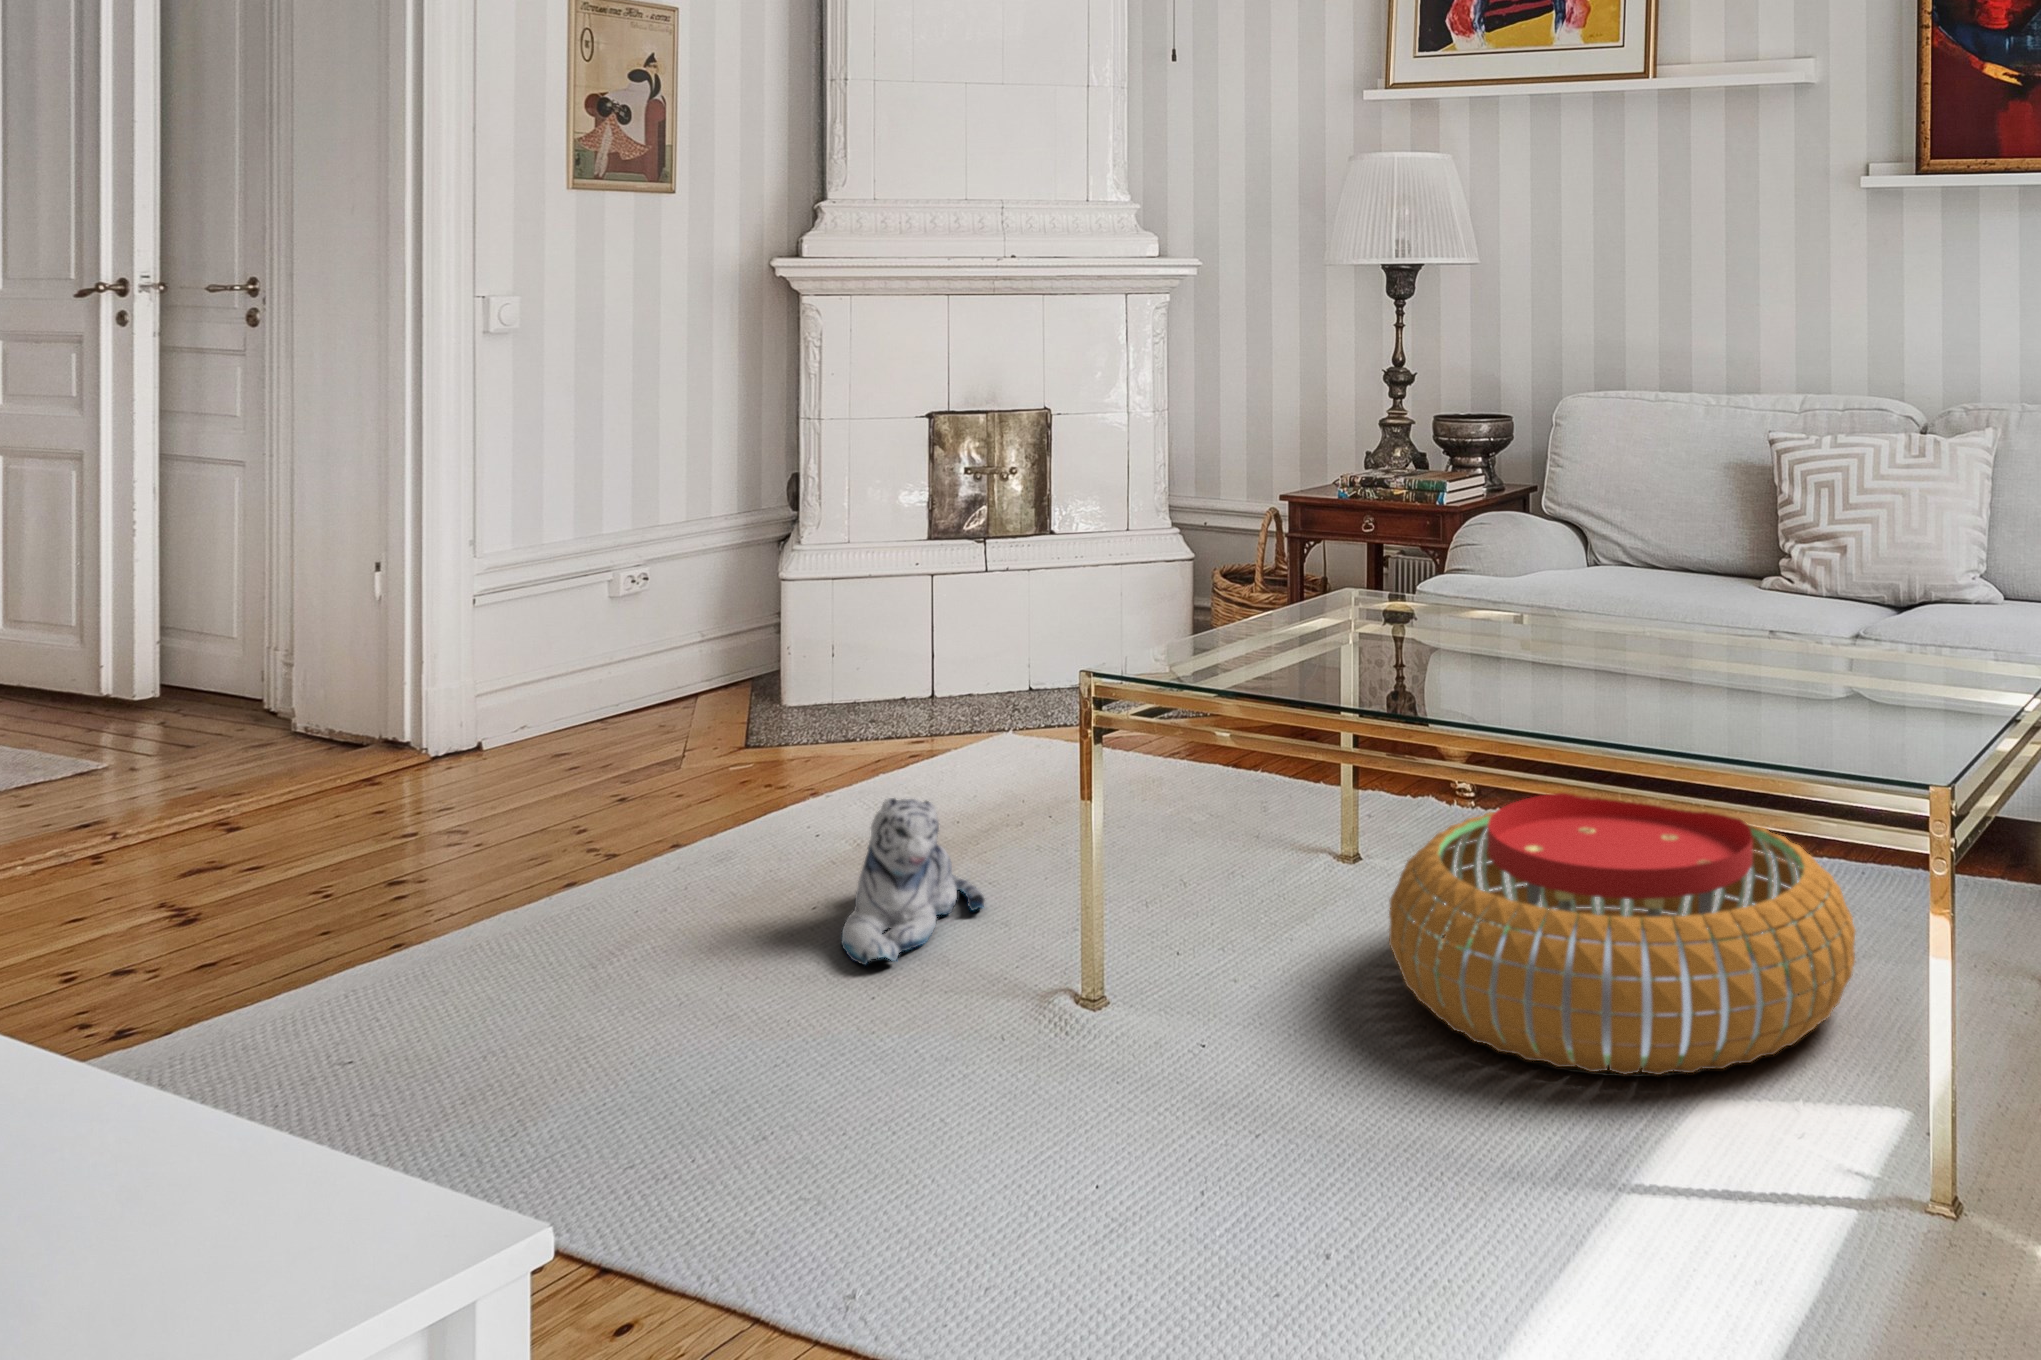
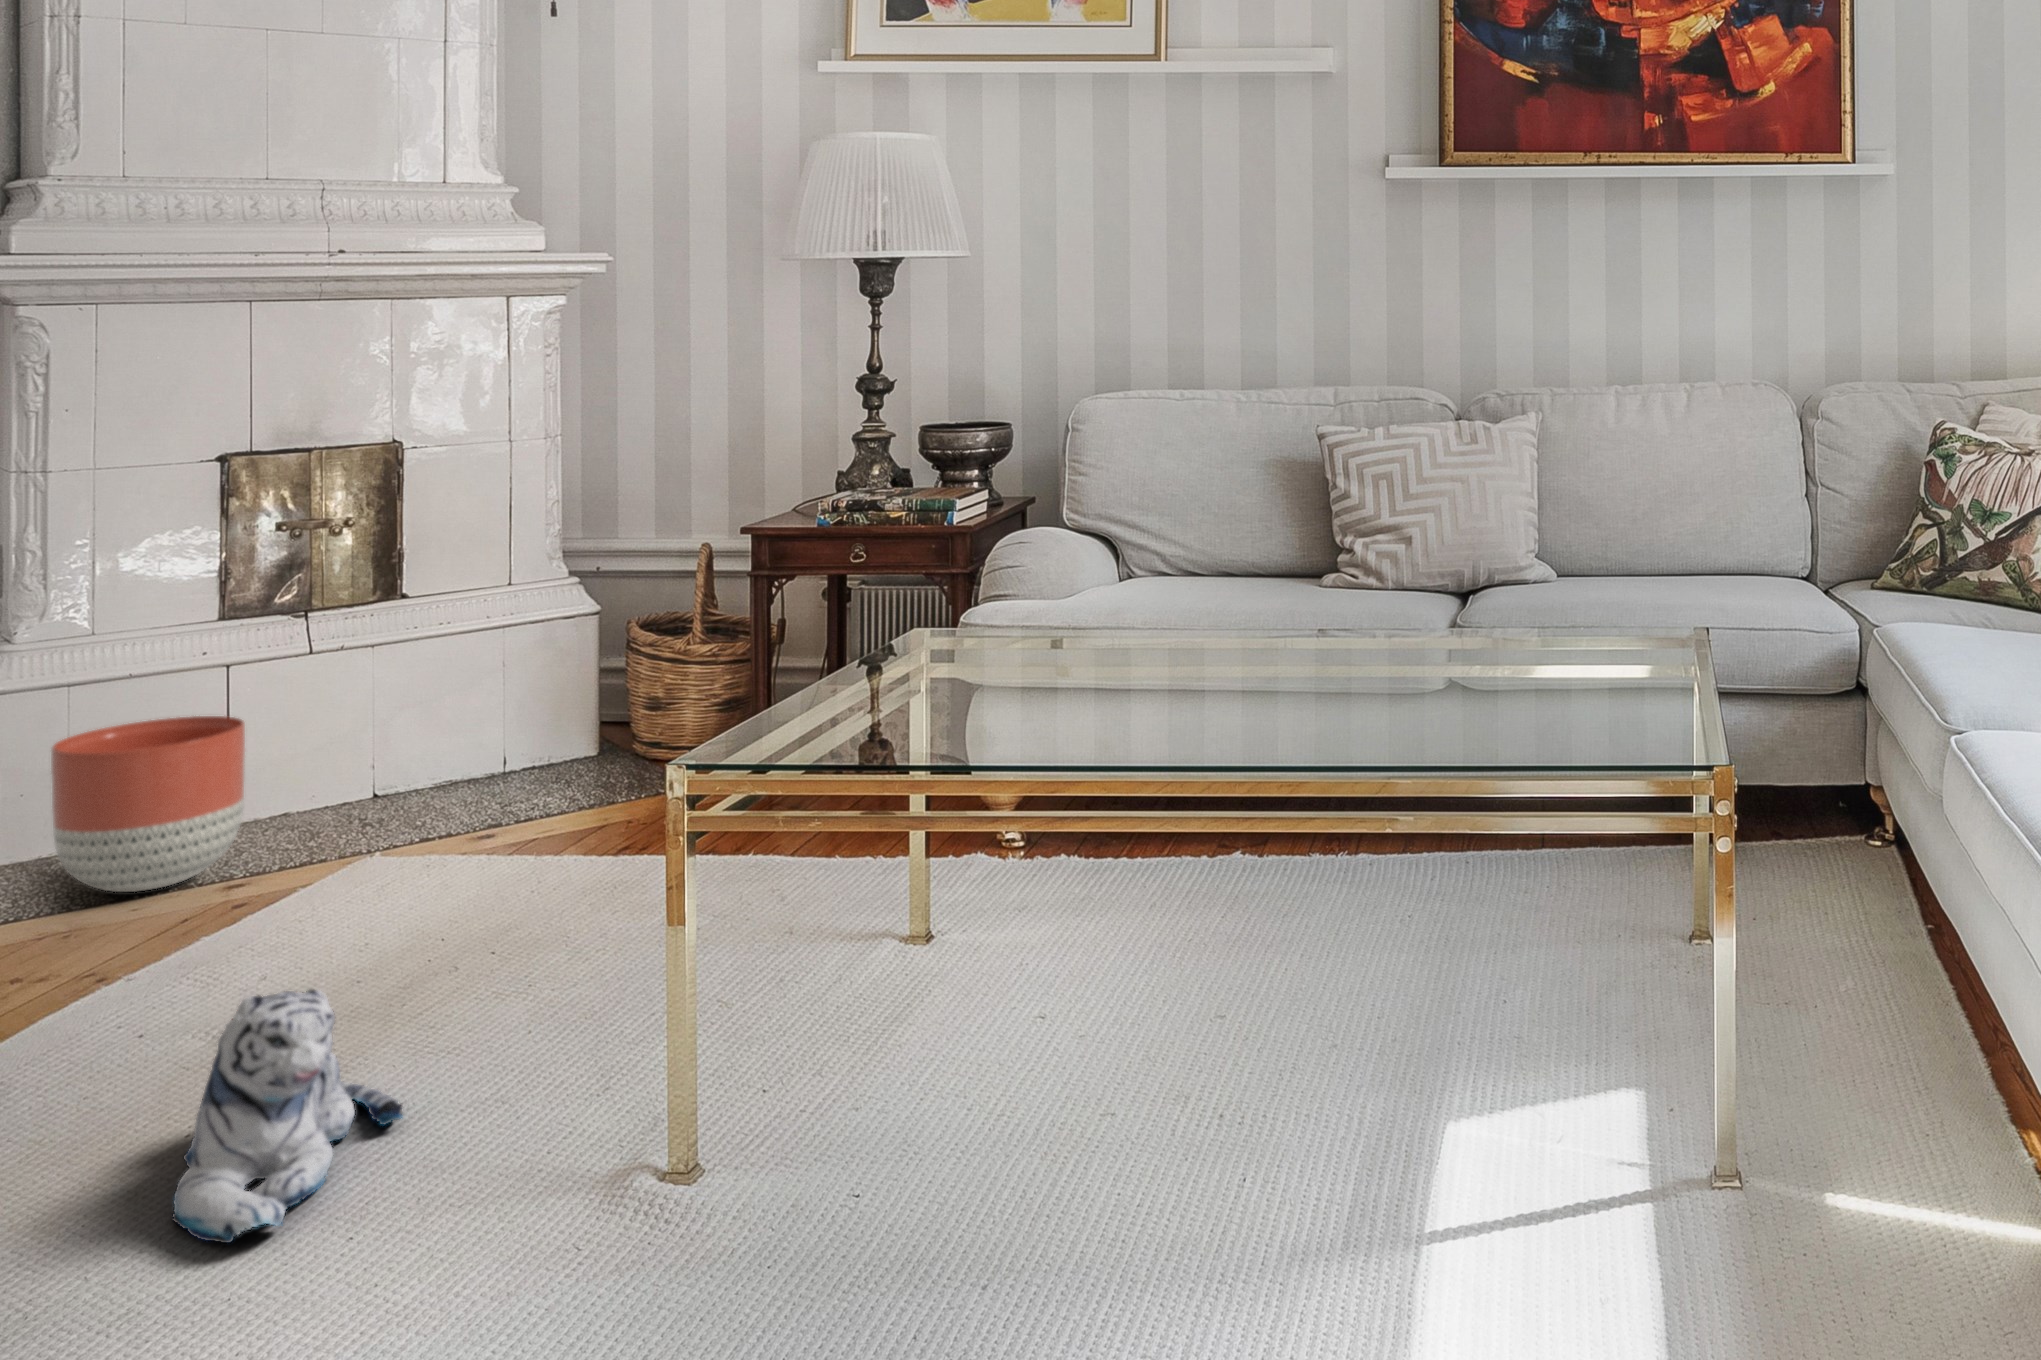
planter: none [836,603,949,726] -> present [51,716,245,892]
pouf: present [1389,792,1855,1075] -> none [1014,824,1535,1152]

